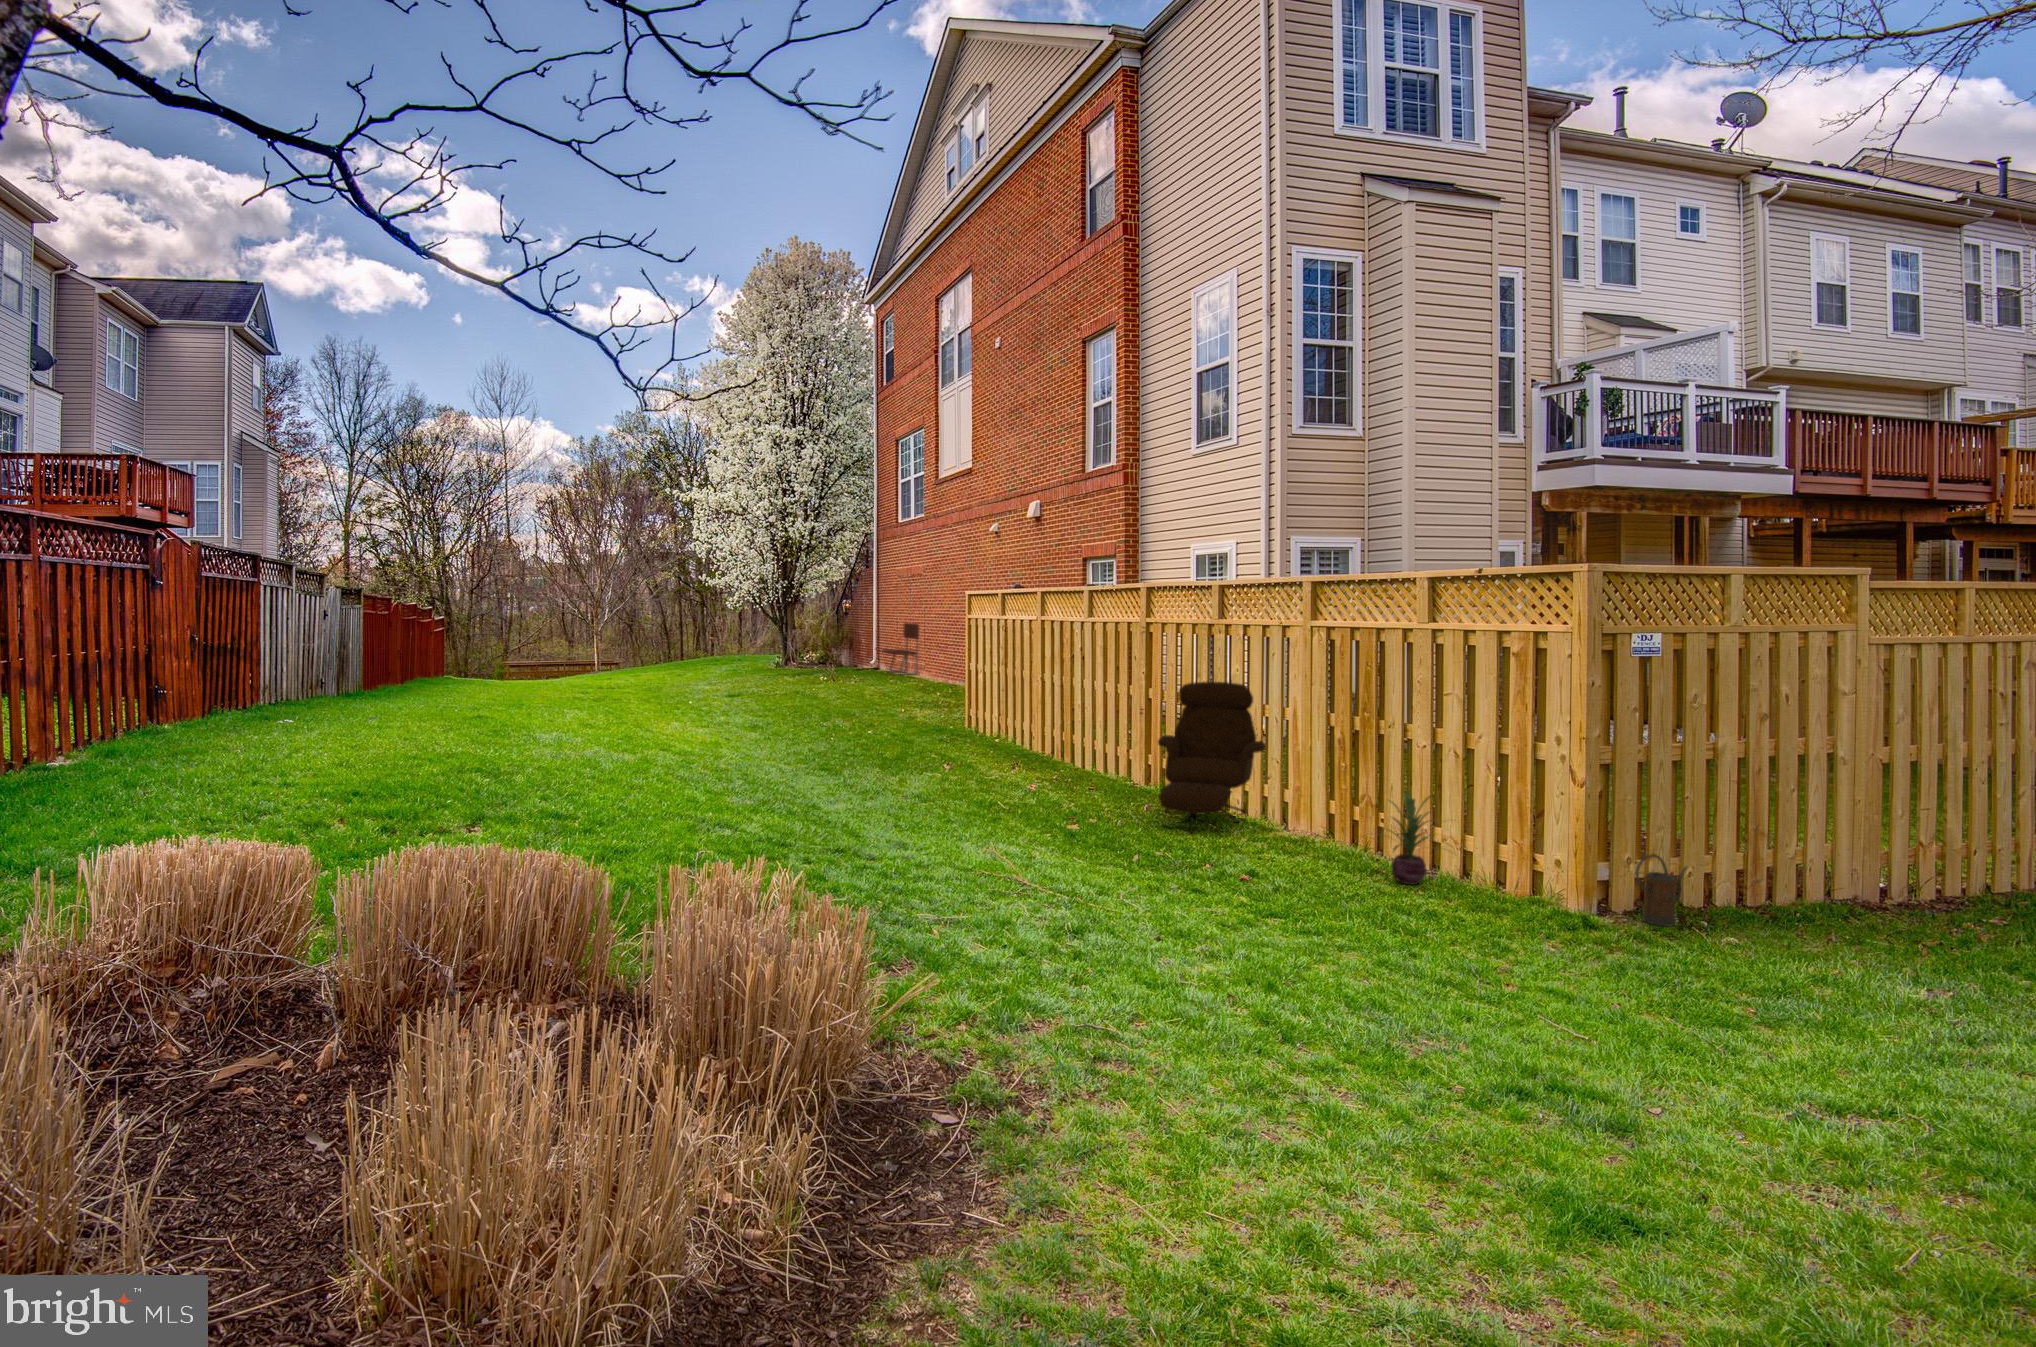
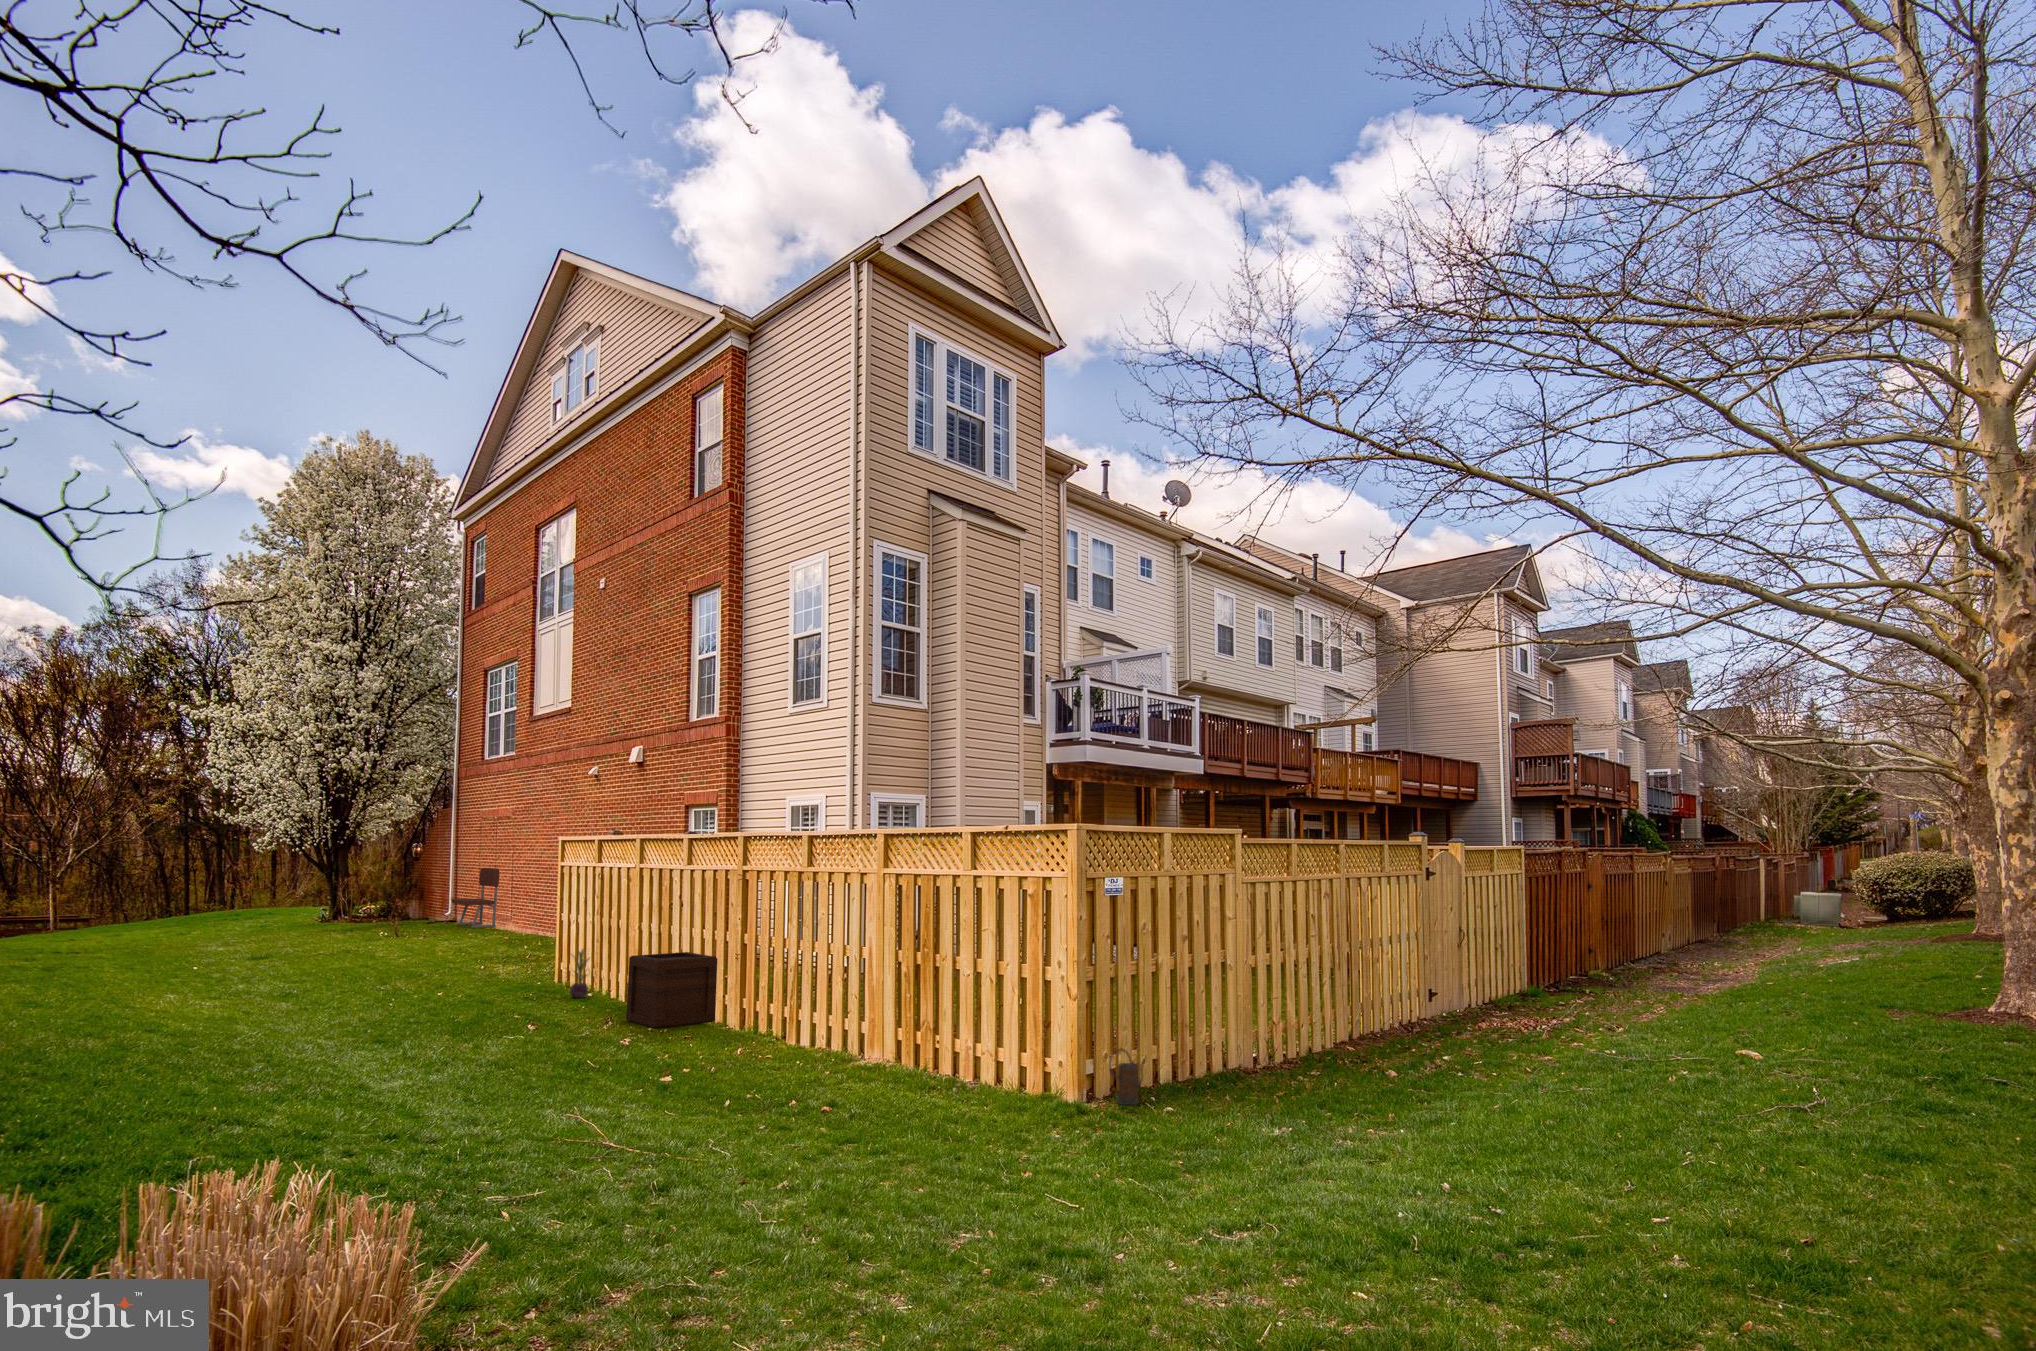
lounge chair: present [1158,682,1265,834] -> none [748,926,847,1068]
wooden crate: none [1031,704,1120,779] -> present [626,952,717,1028]
decorative plant: present [1389,791,1452,885] -> present [570,949,590,998]

